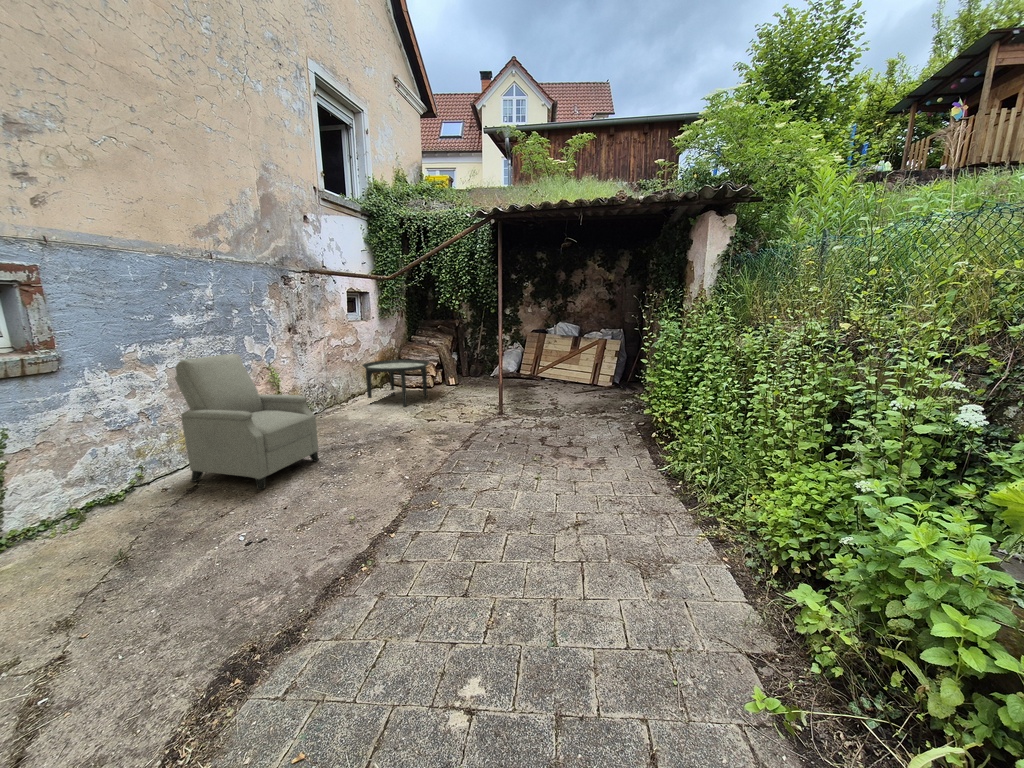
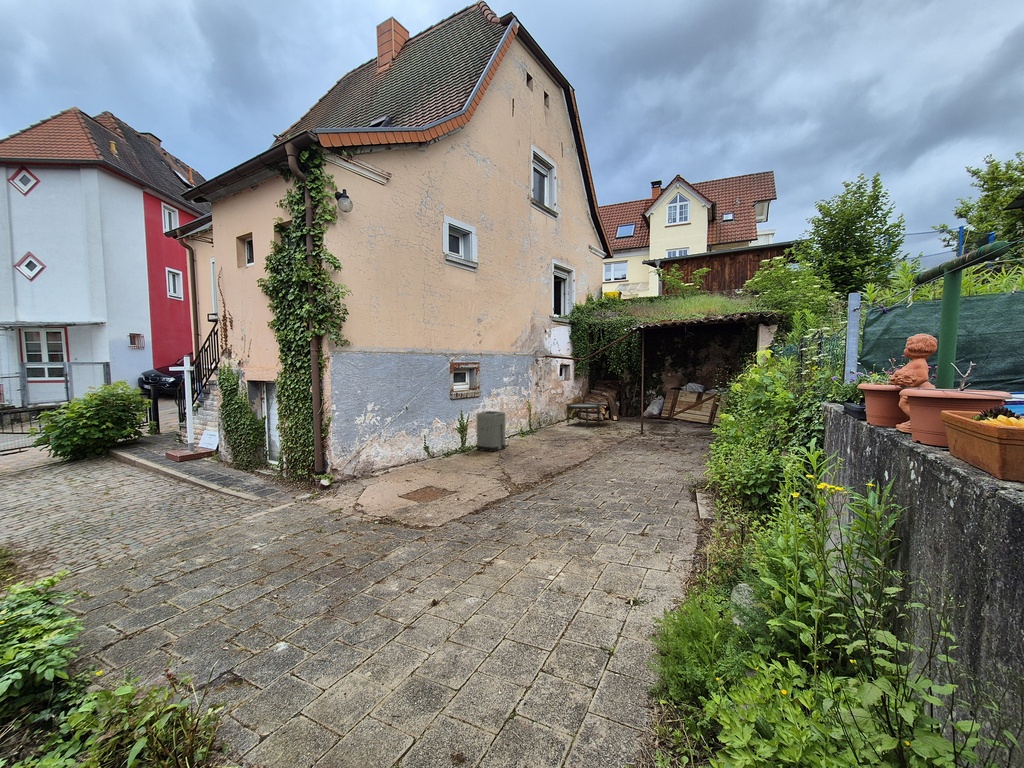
chair: present [175,354,319,490] -> none [504,394,552,446]
trash can: none [25,413,166,544] -> present [476,411,506,452]

